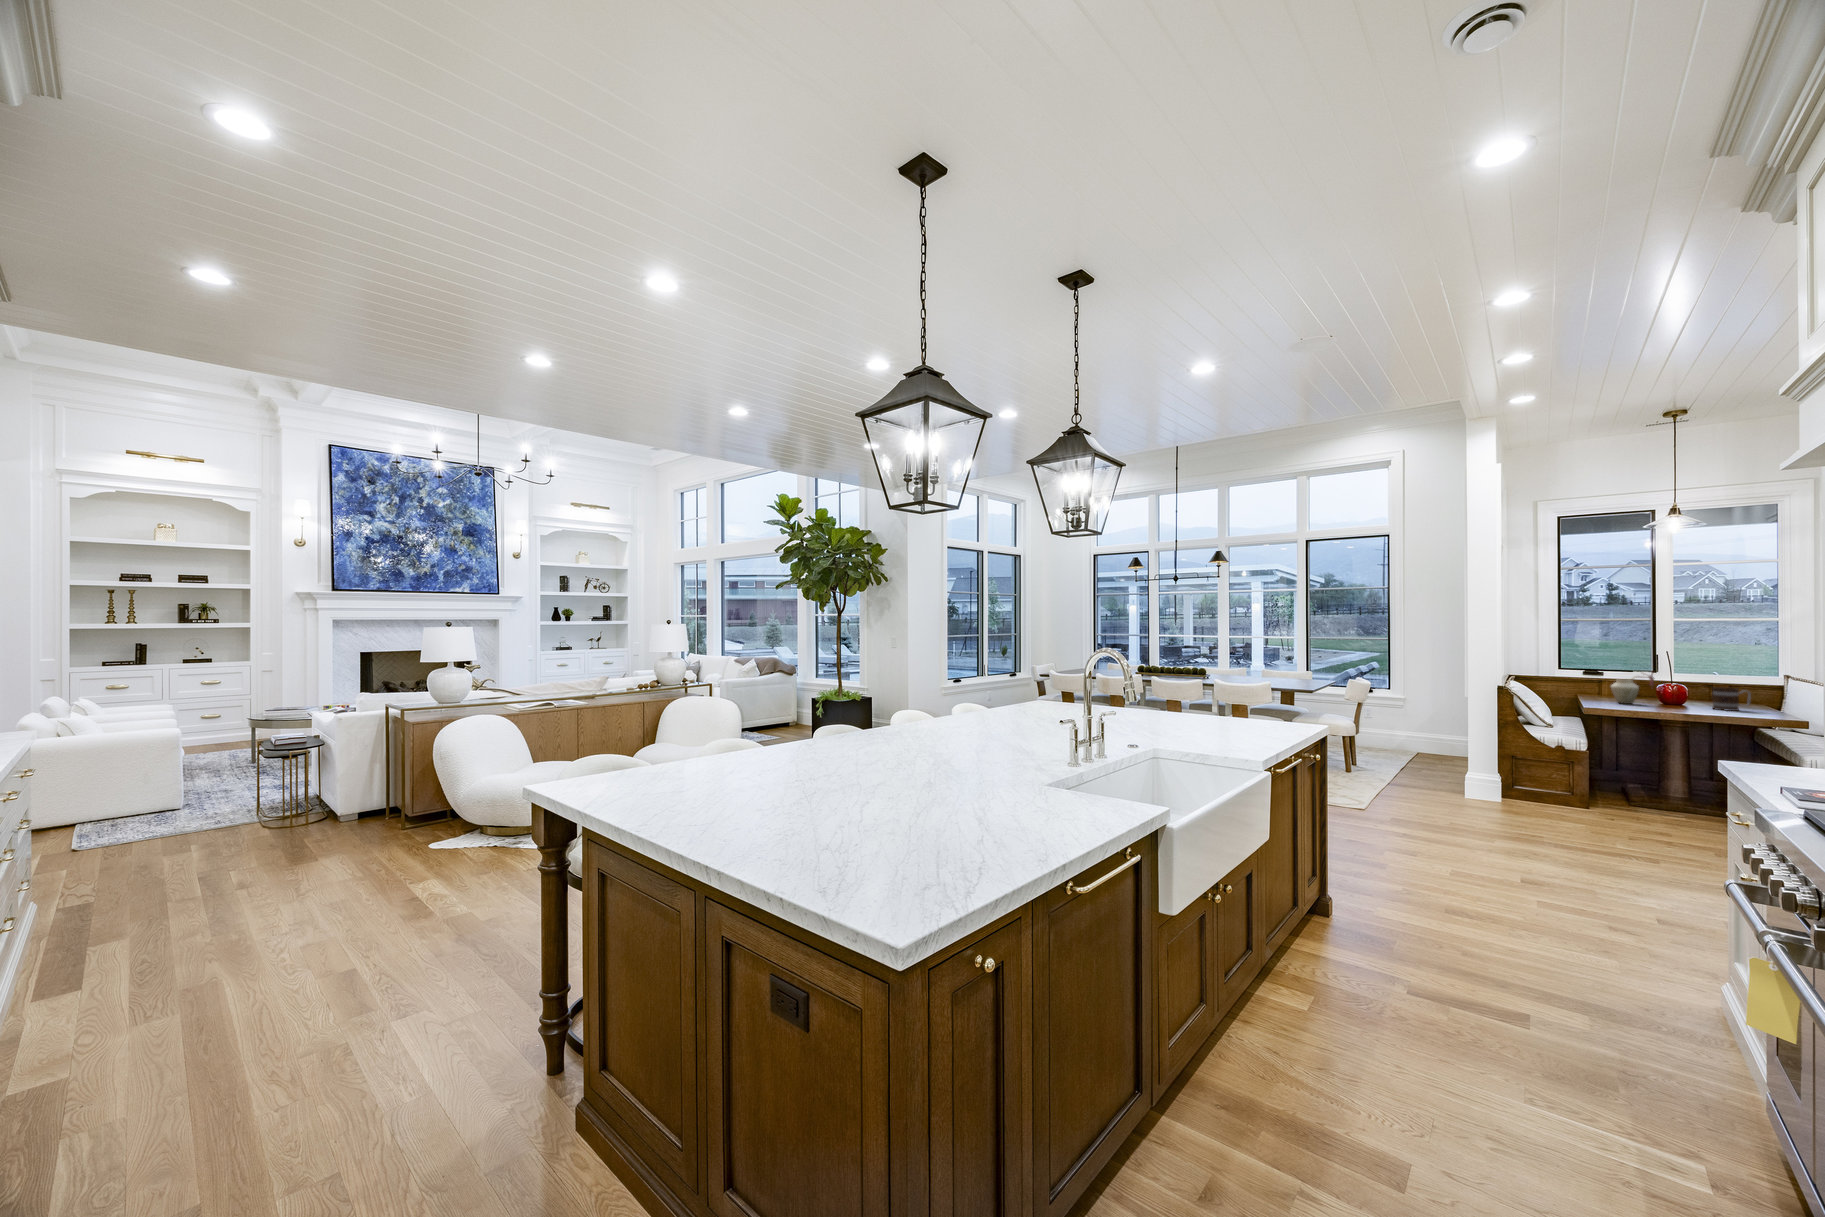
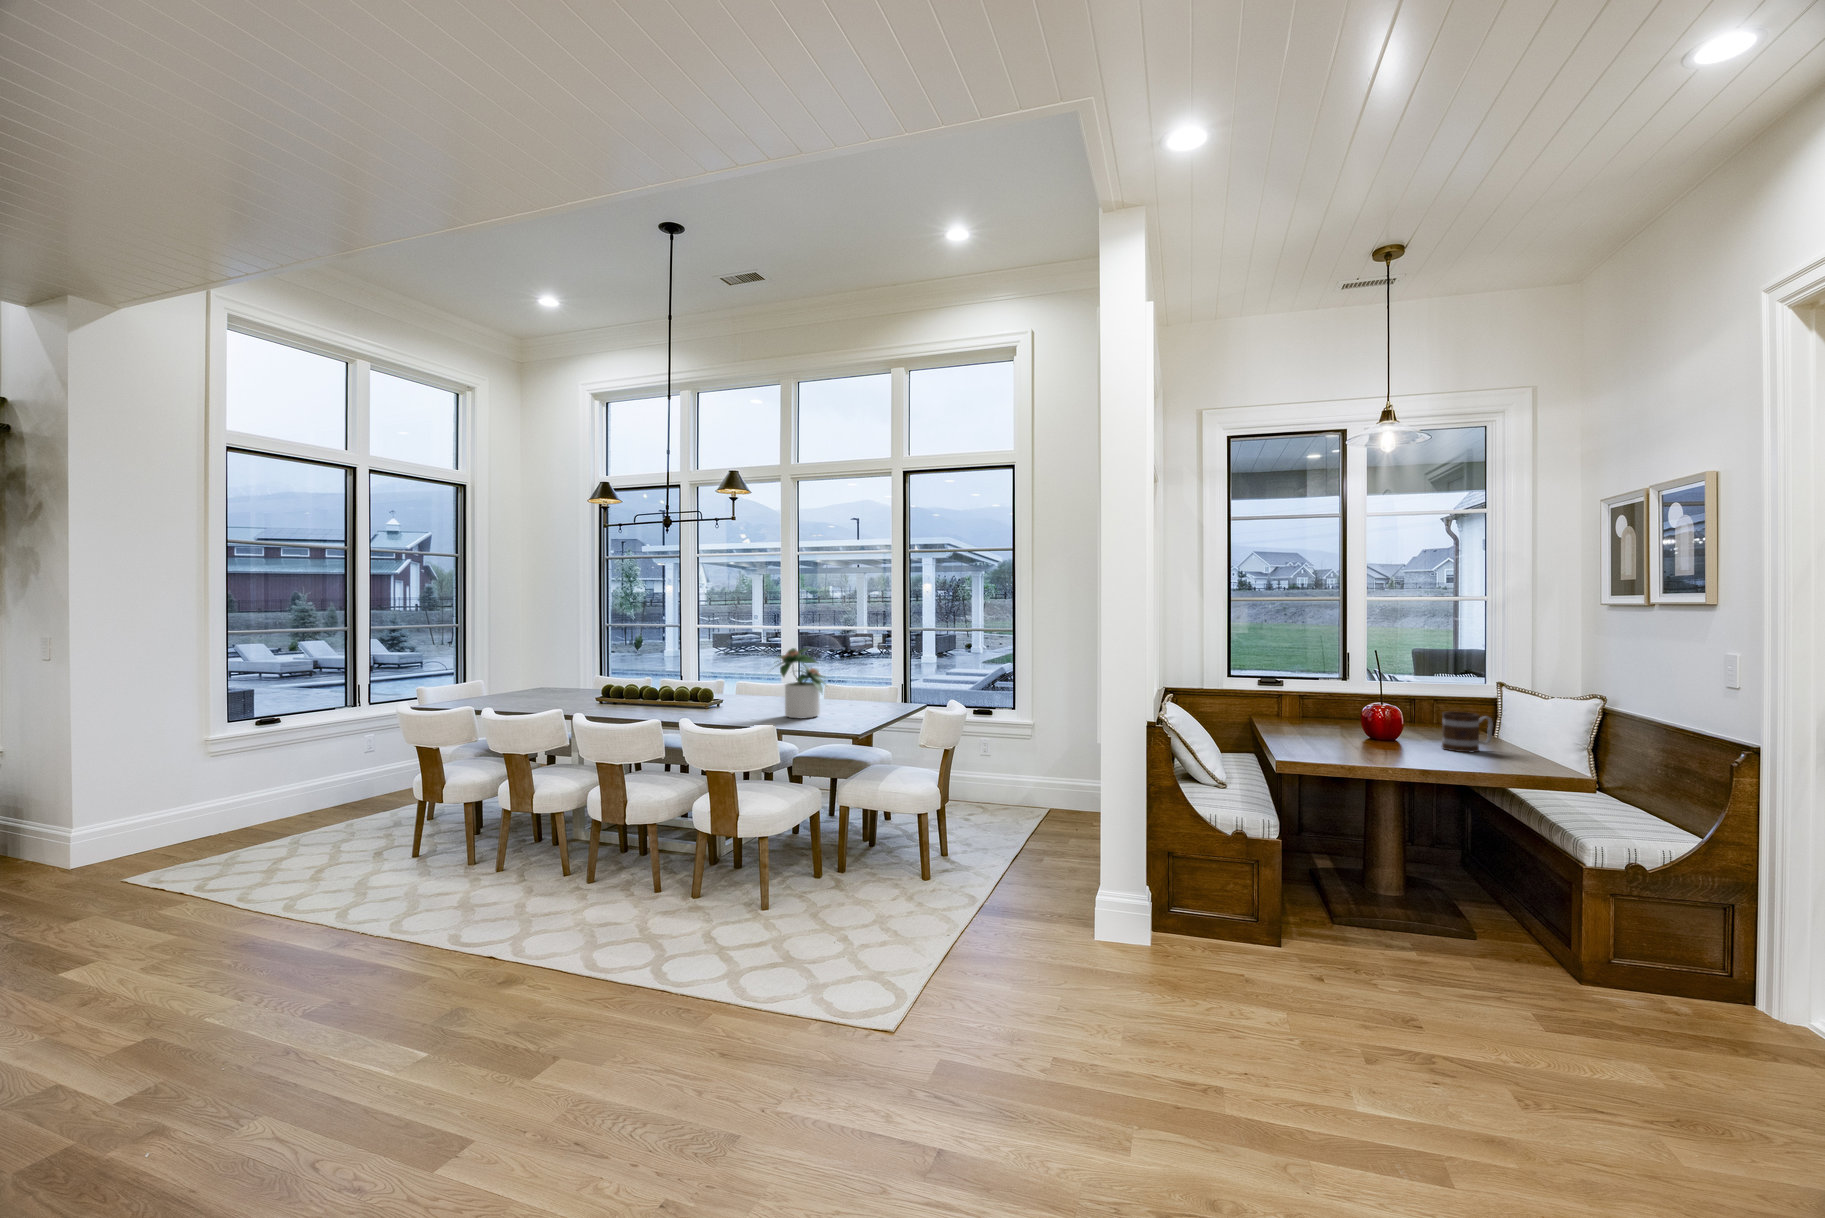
potted plant: none [1246,646,1283,684] -> present [776,648,826,719]
vase: present [1611,673,1654,704] -> none [1304,686,1364,741]

